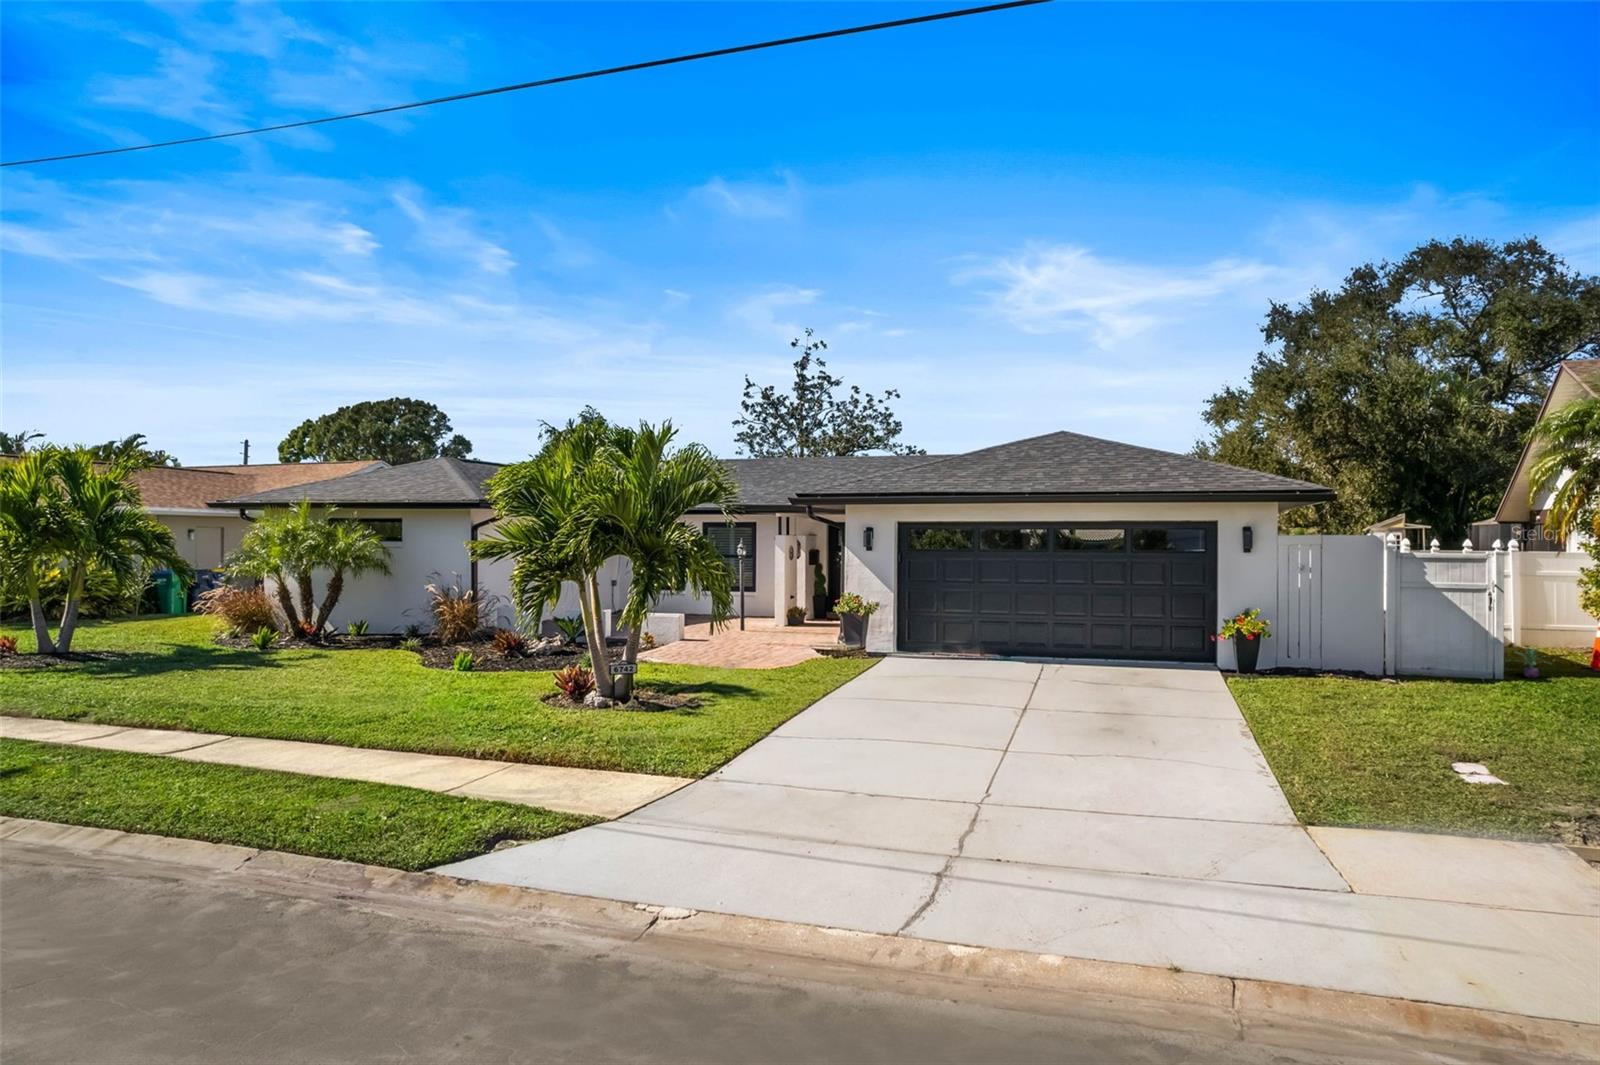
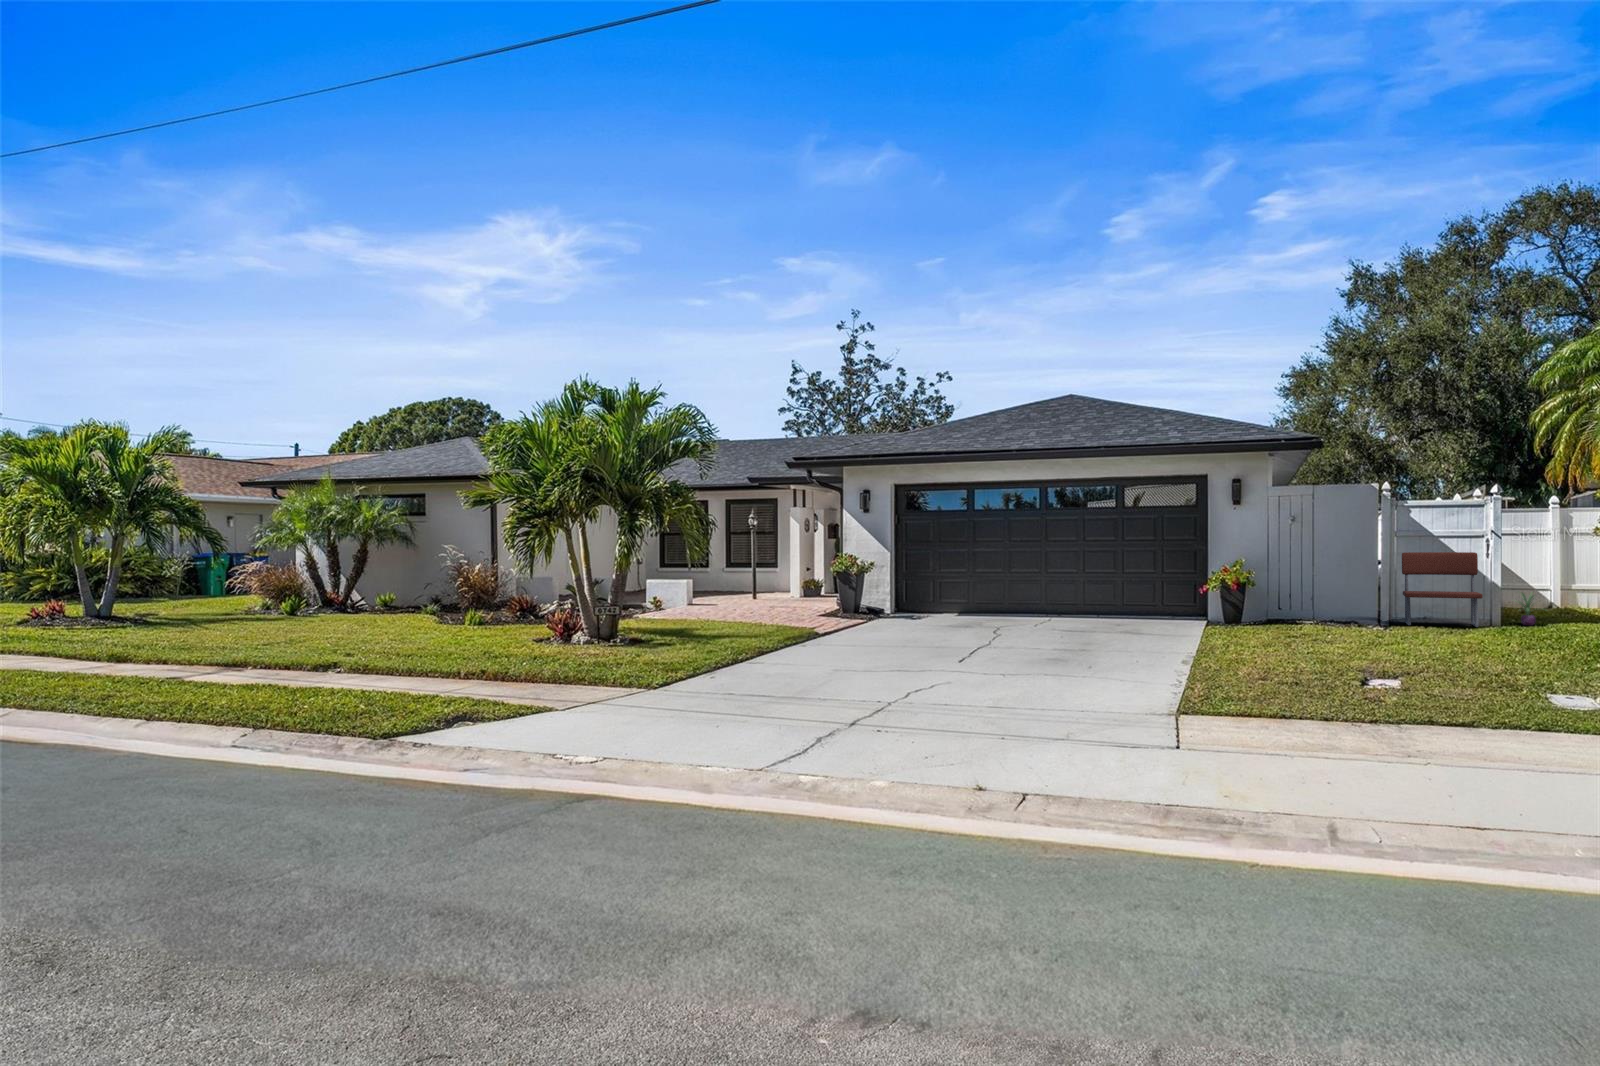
bench: none [1409,604,1495,681] -> present [1402,552,1483,627]

